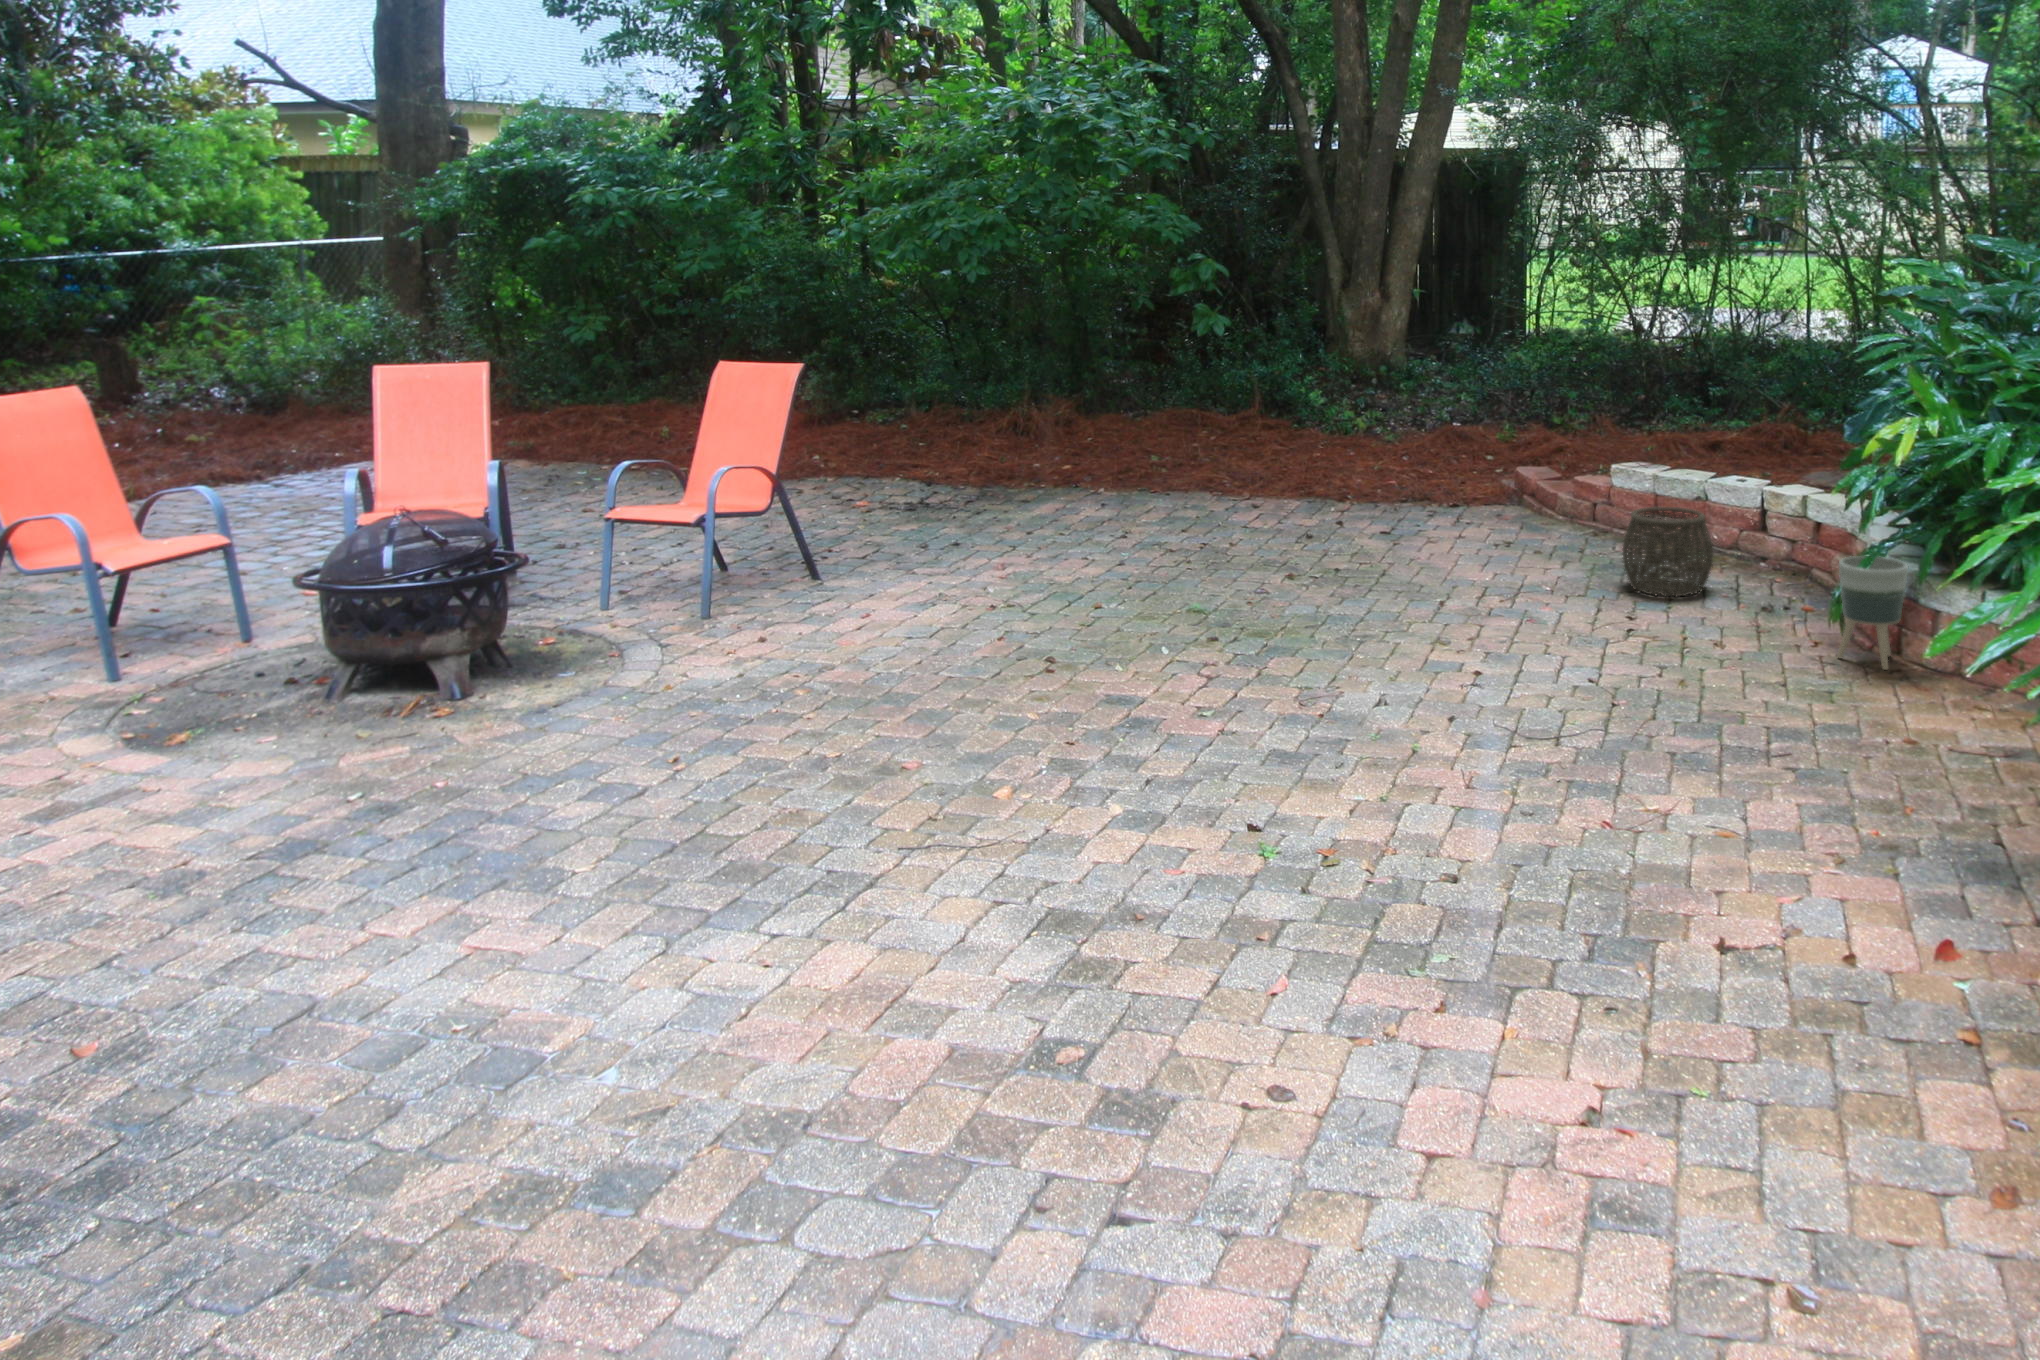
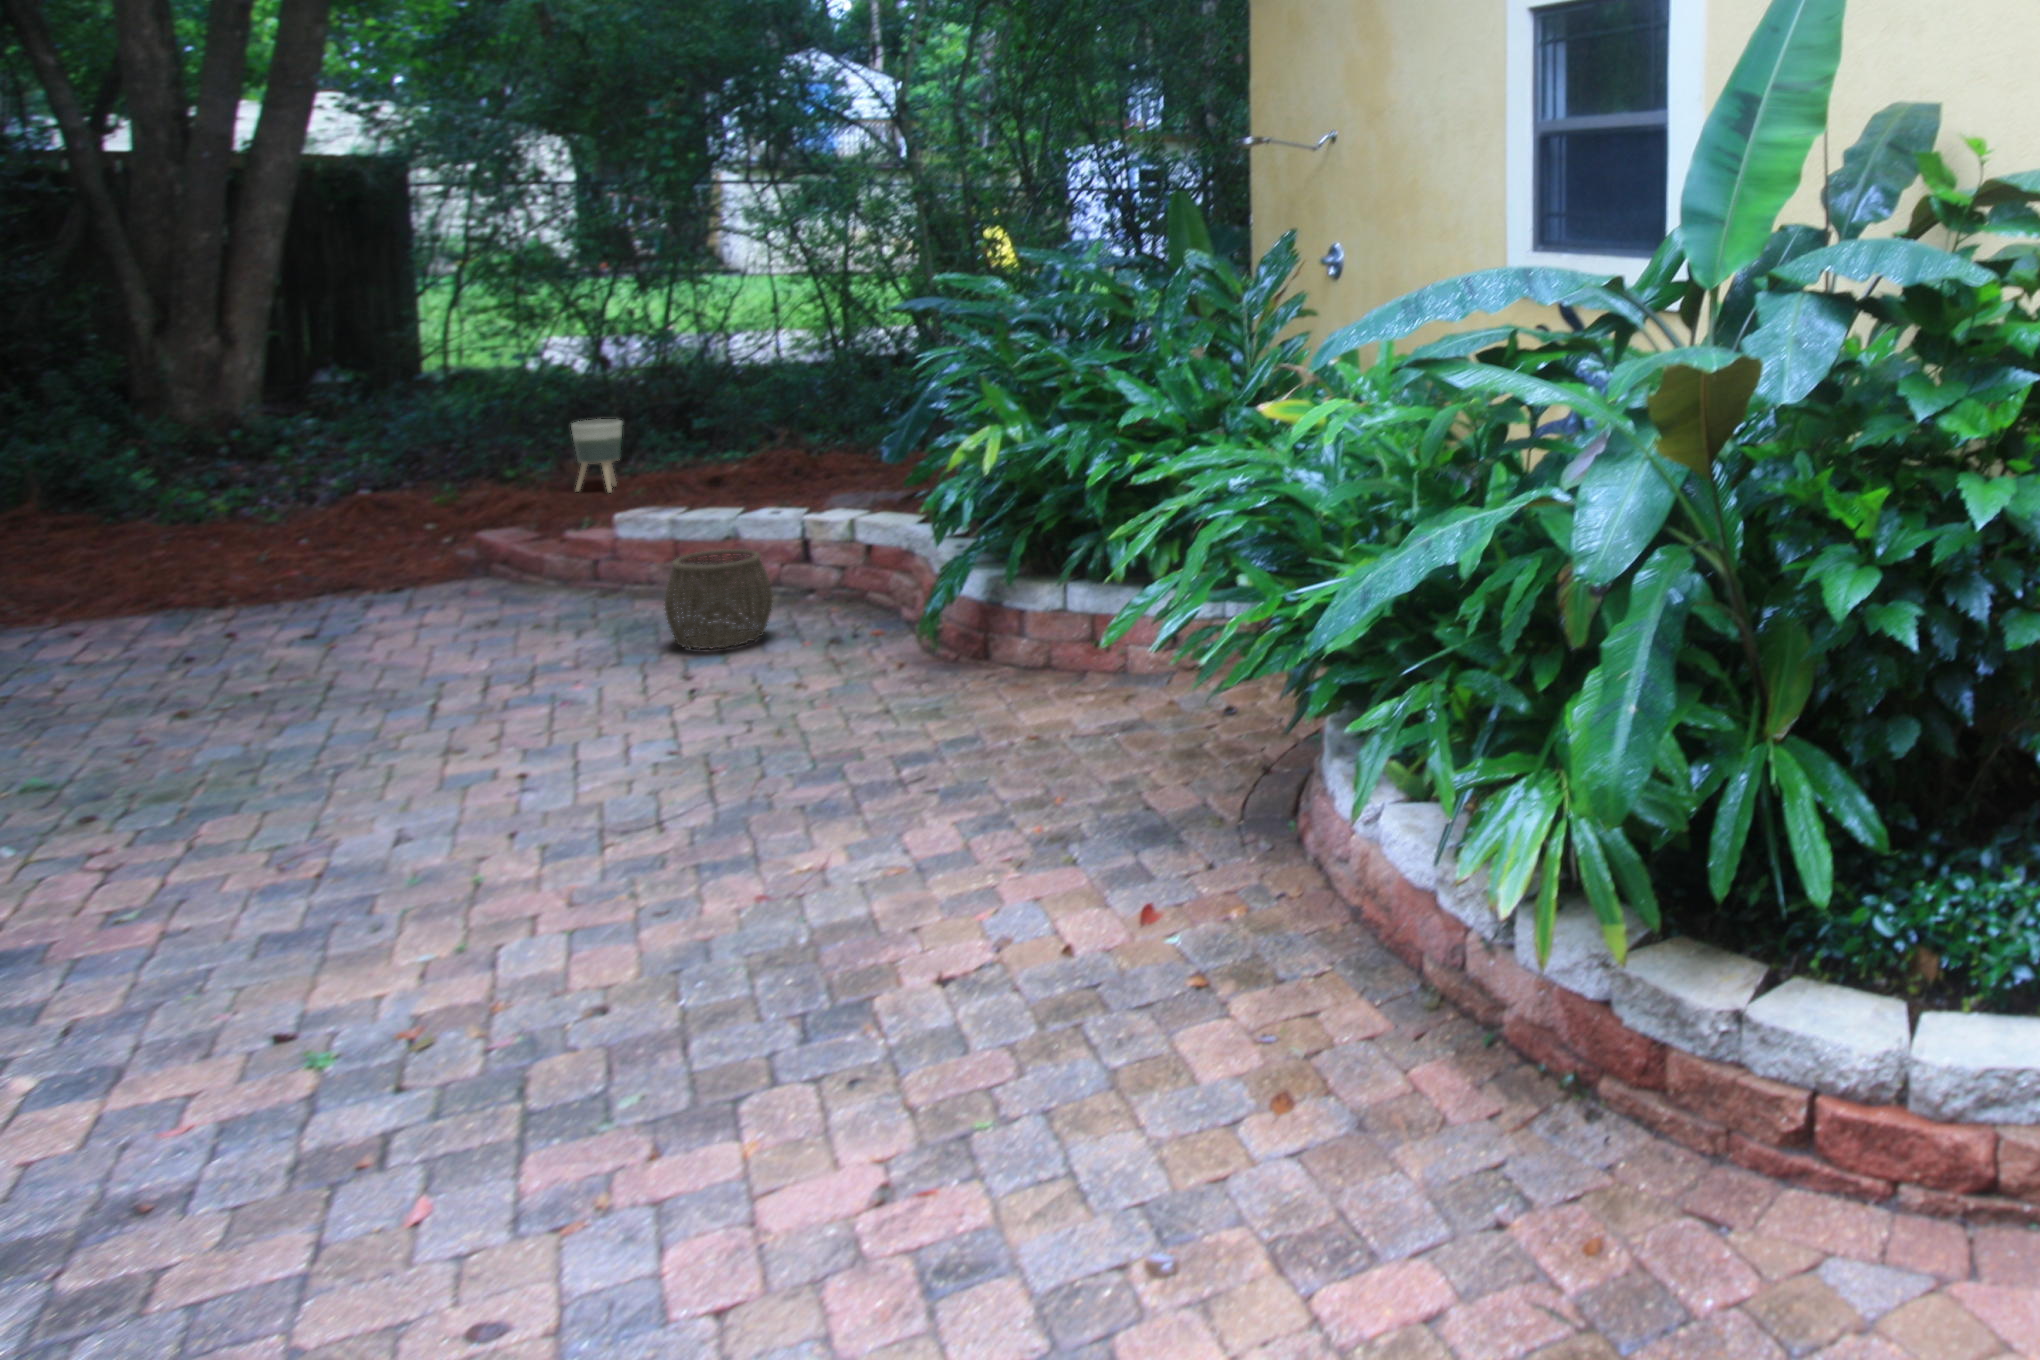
planter: present [1837,556,1909,670] -> present [571,419,622,492]

